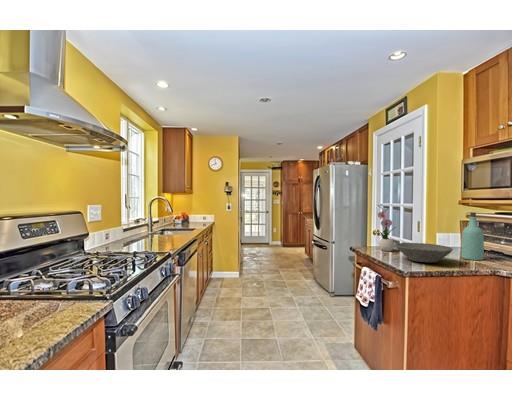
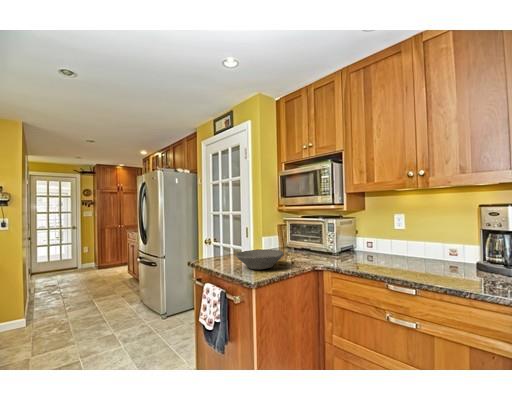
flower arrangement: present [378,205,395,251] -> none [216,214,233,262]
bottle: present [462,212,484,260] -> none [286,218,301,259]

